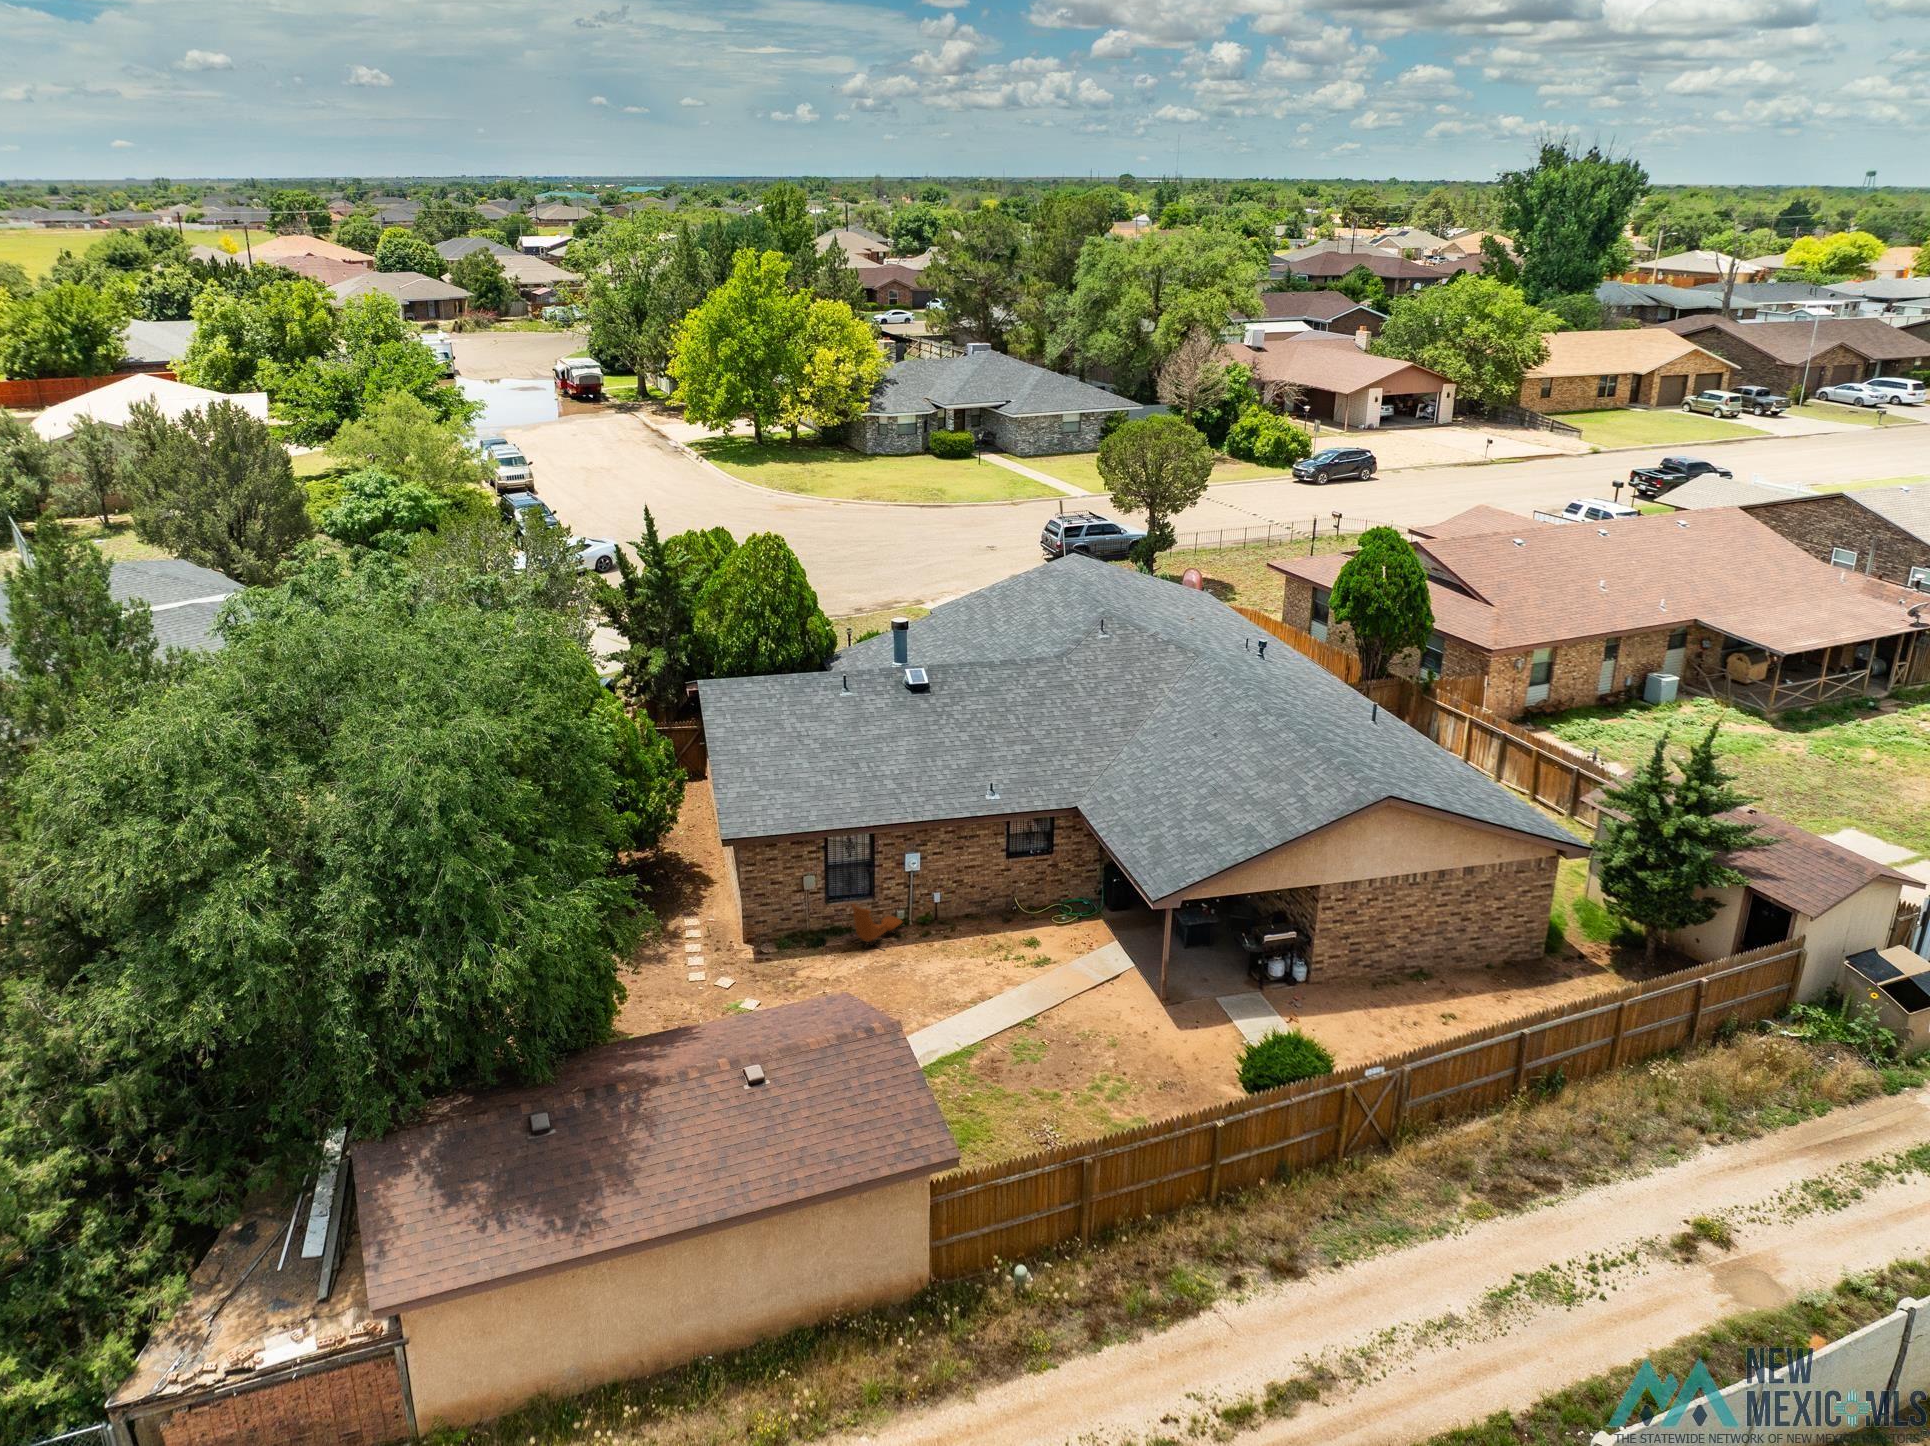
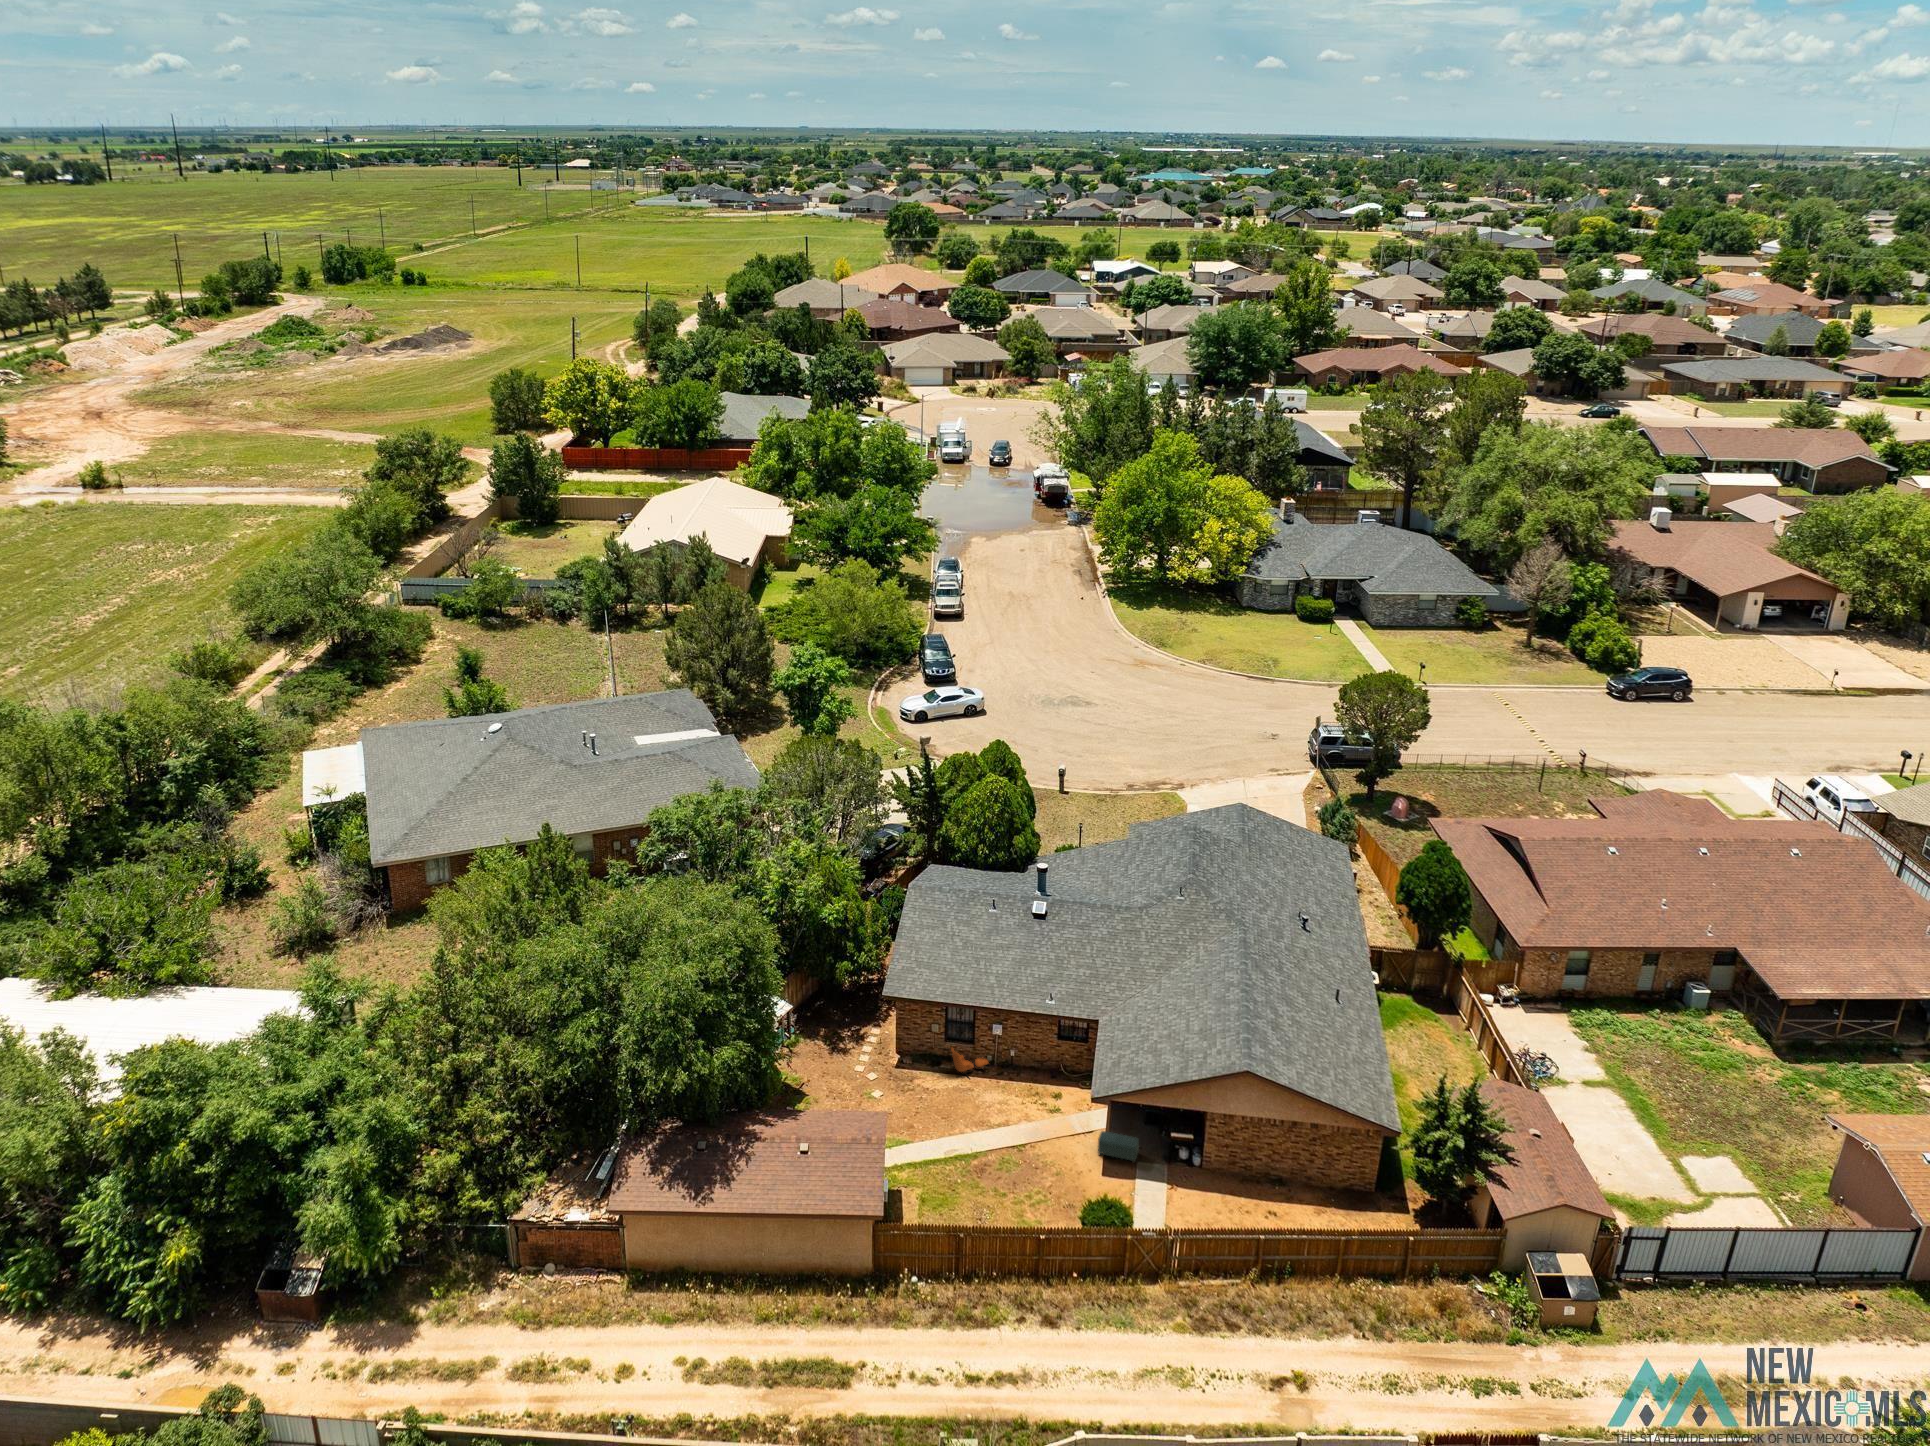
bench: none [1139,967,1205,1006] -> present [1098,1131,1139,1162]

